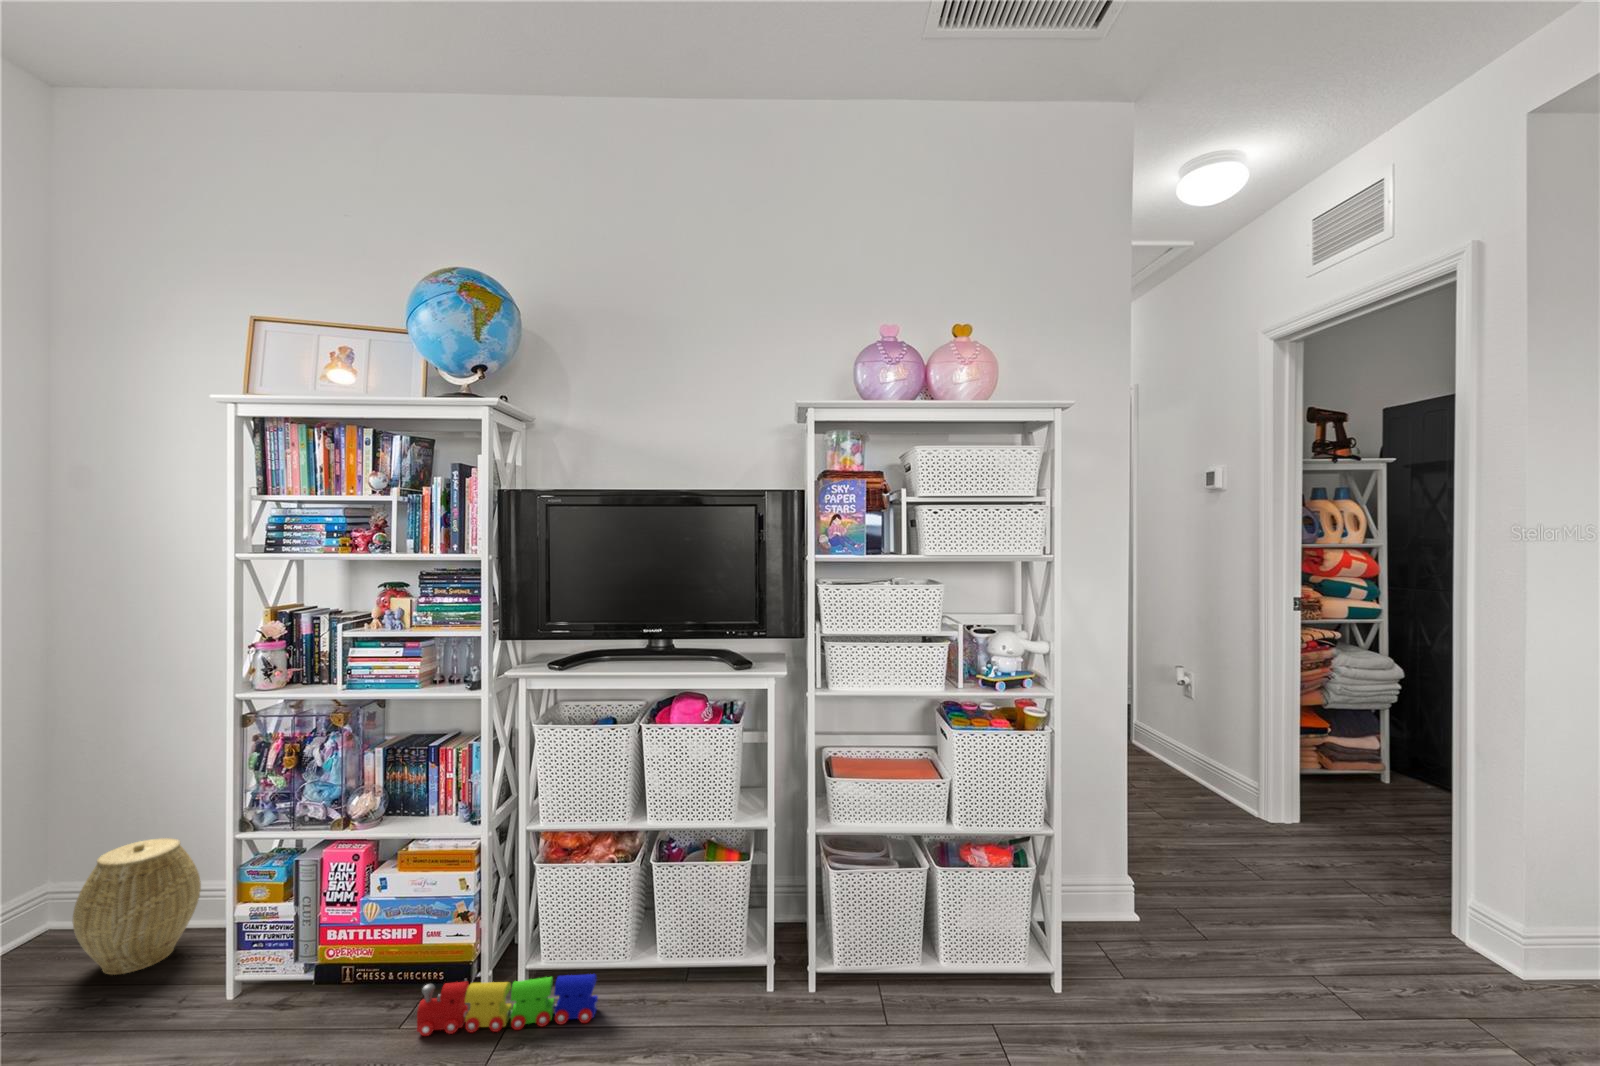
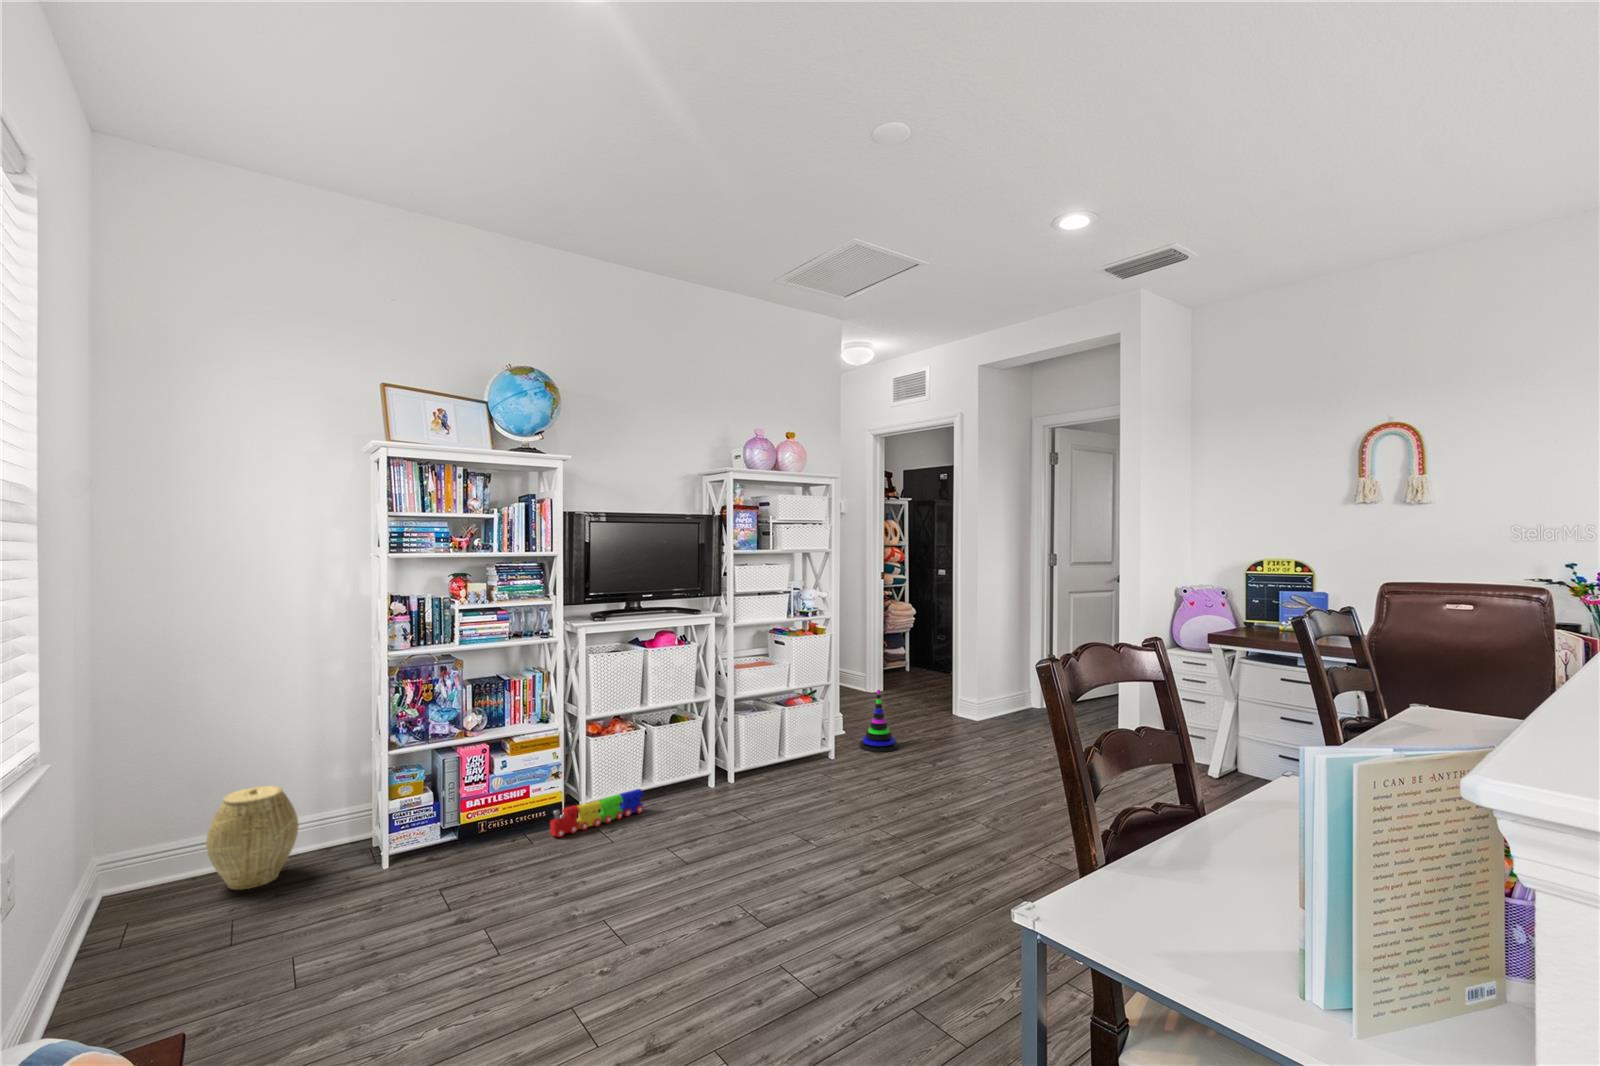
stacking toy: none [1145,867,1244,1025] -> present [860,690,898,752]

